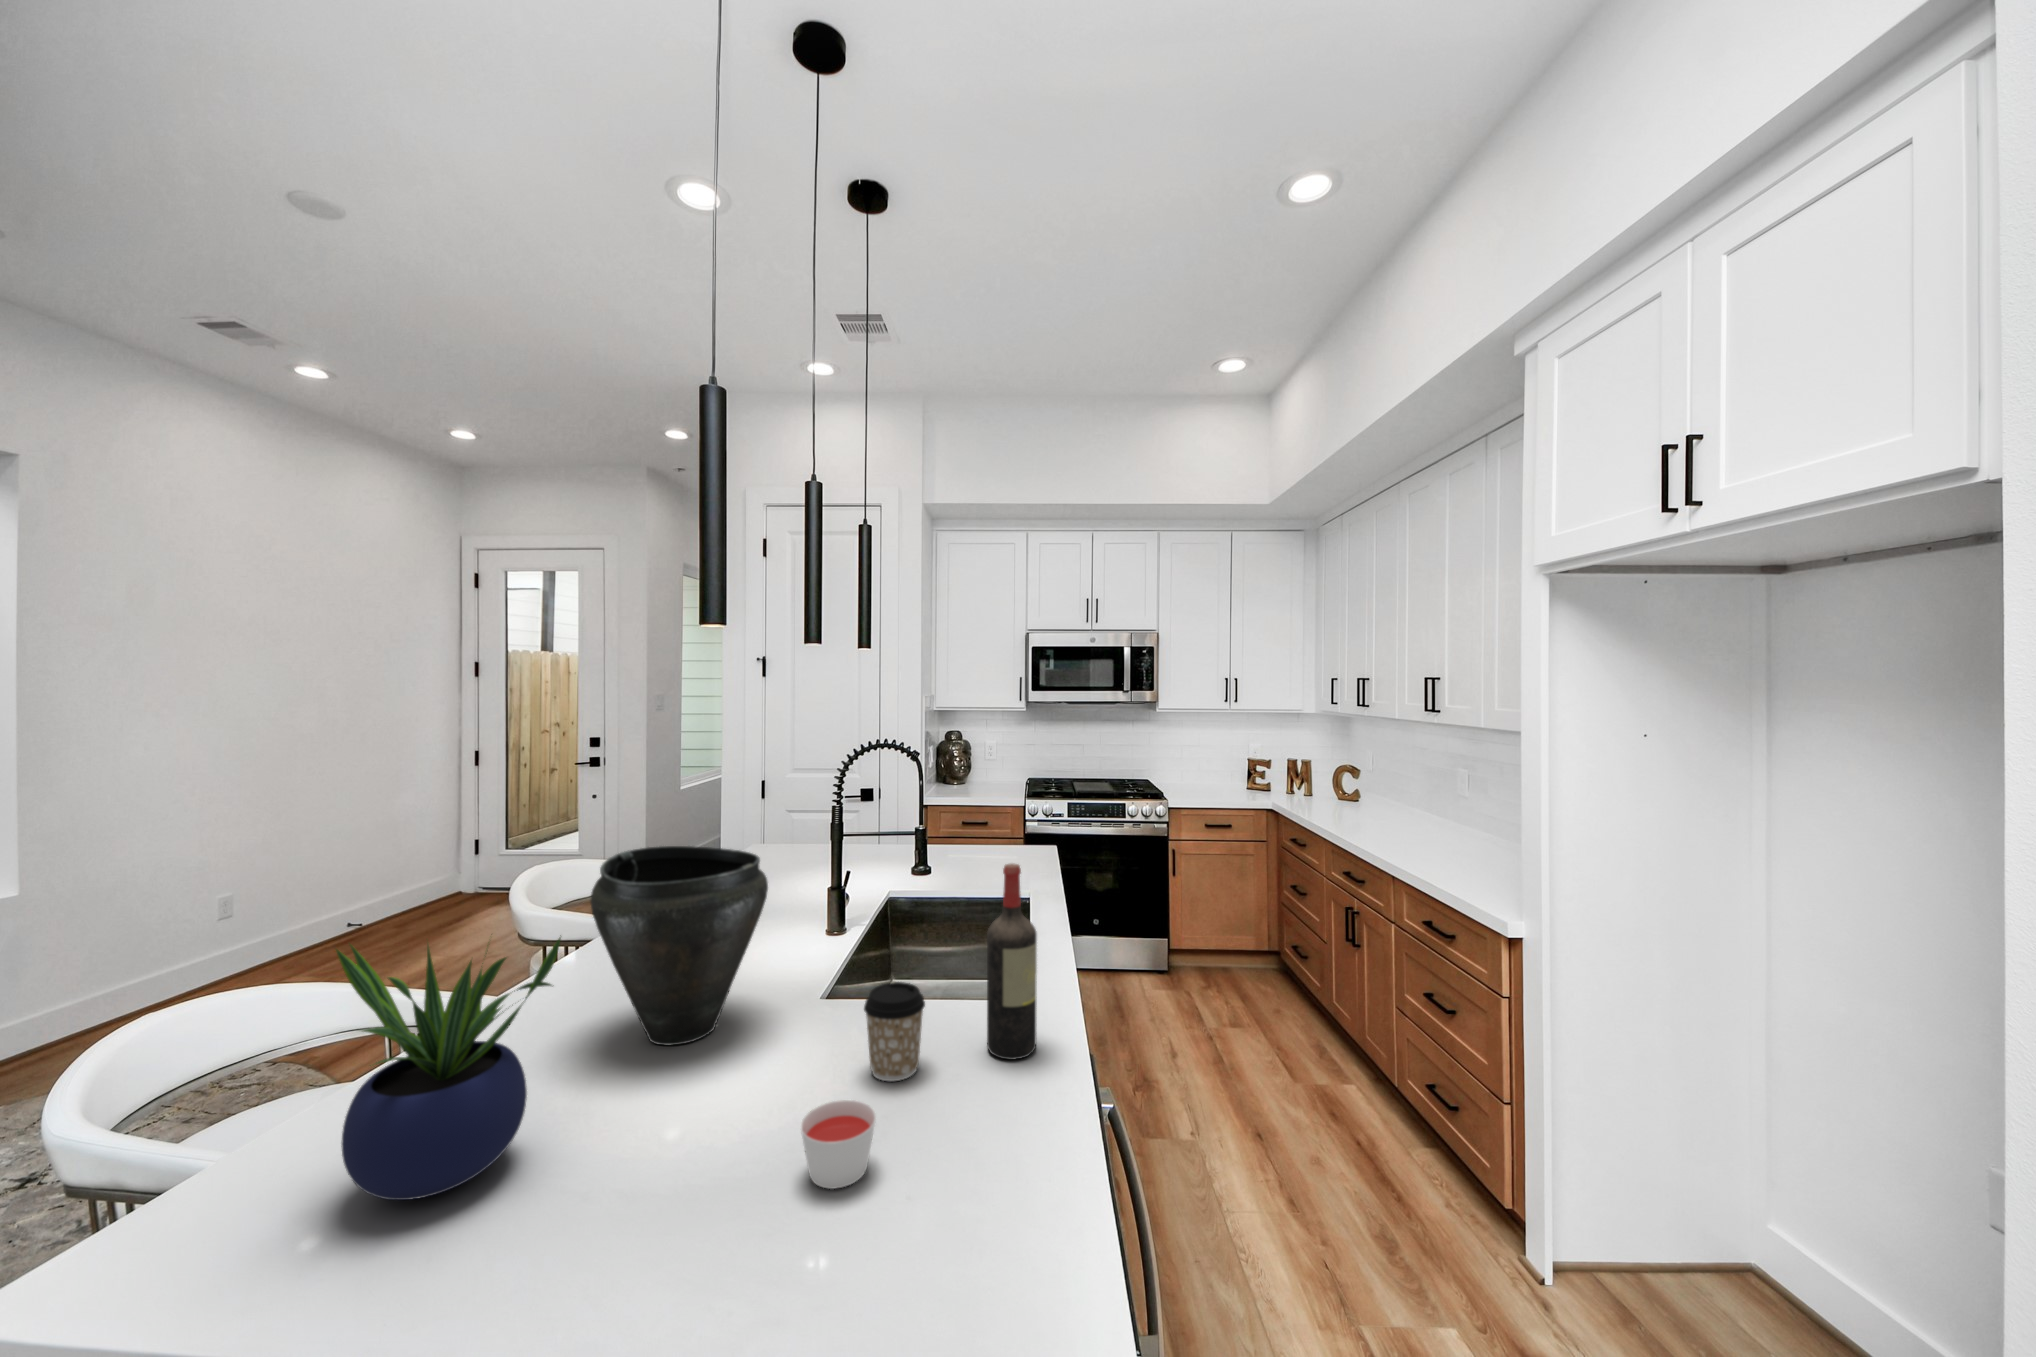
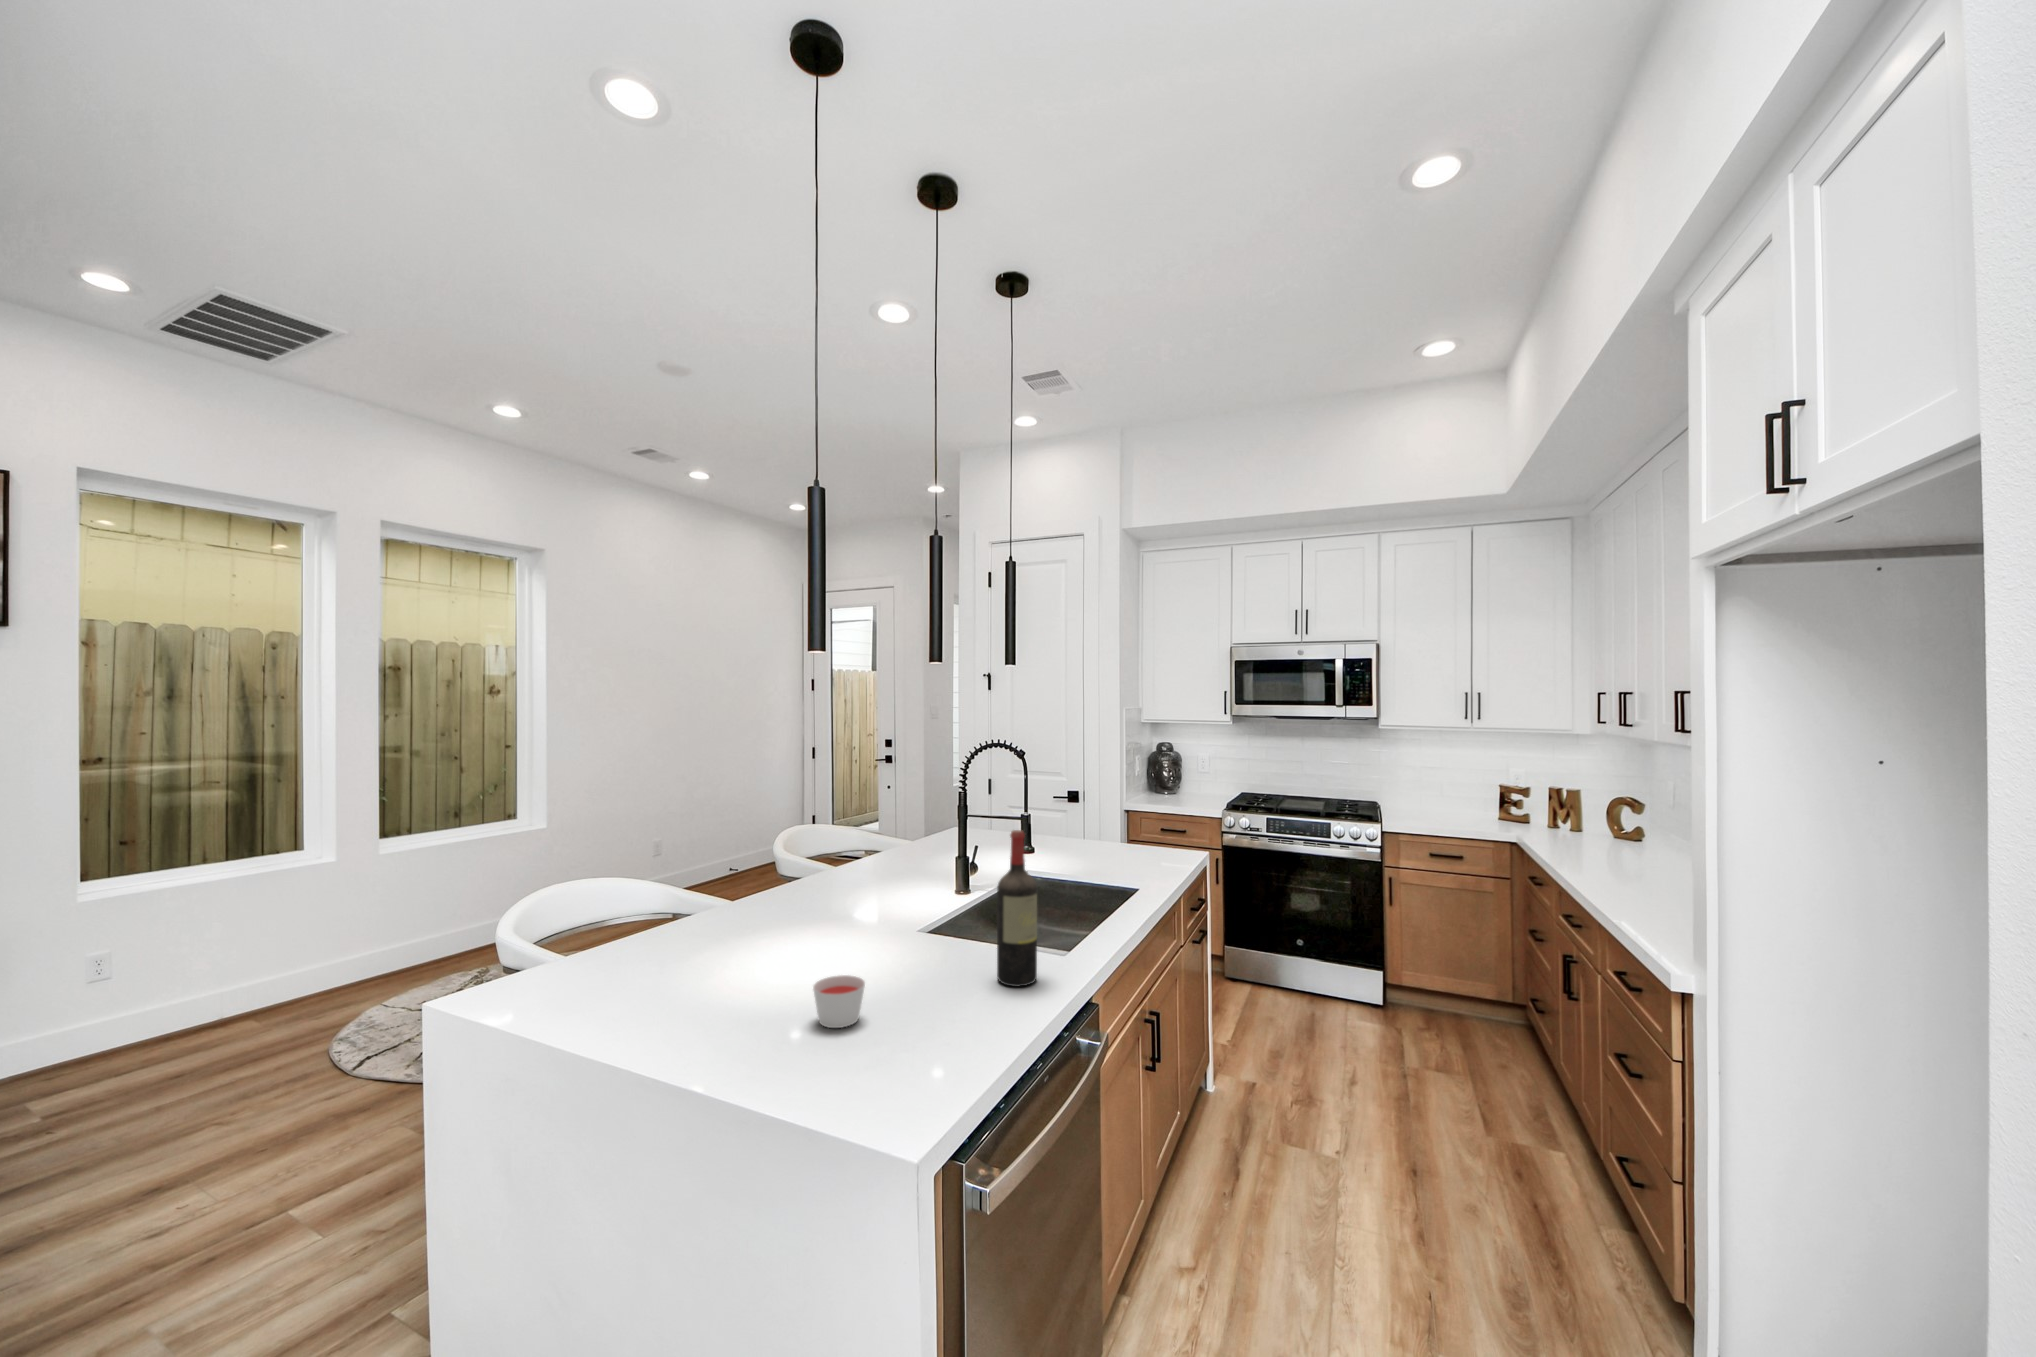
vase: present [591,846,768,1045] -> none [752,803,870,942]
potted plant: present [336,938,561,1200] -> none [588,832,704,986]
coffee cup: present [864,982,925,1081] -> none [900,913,946,984]

